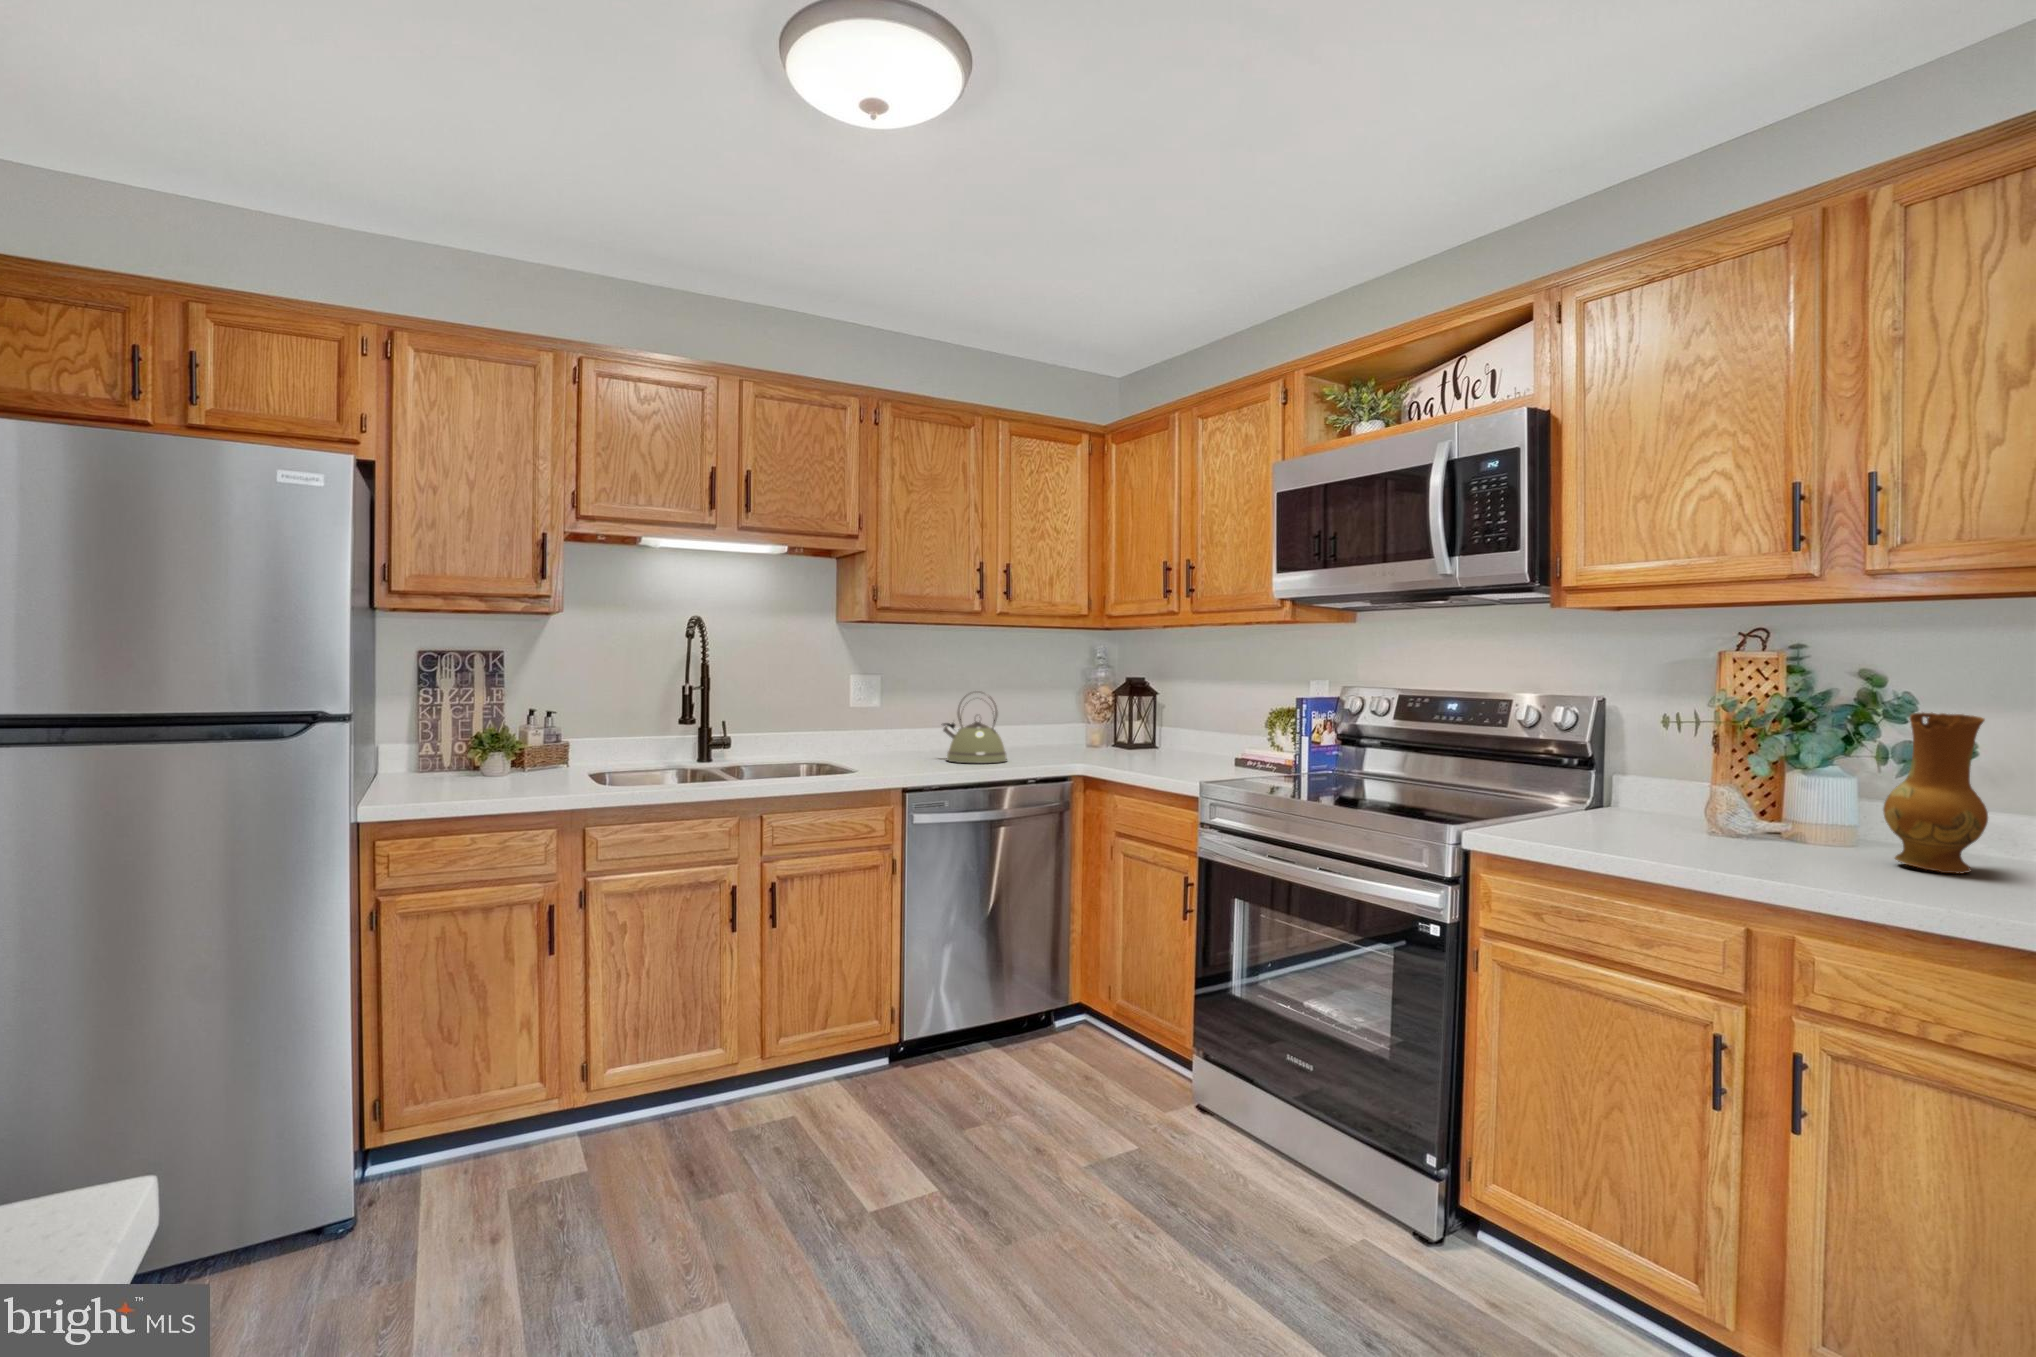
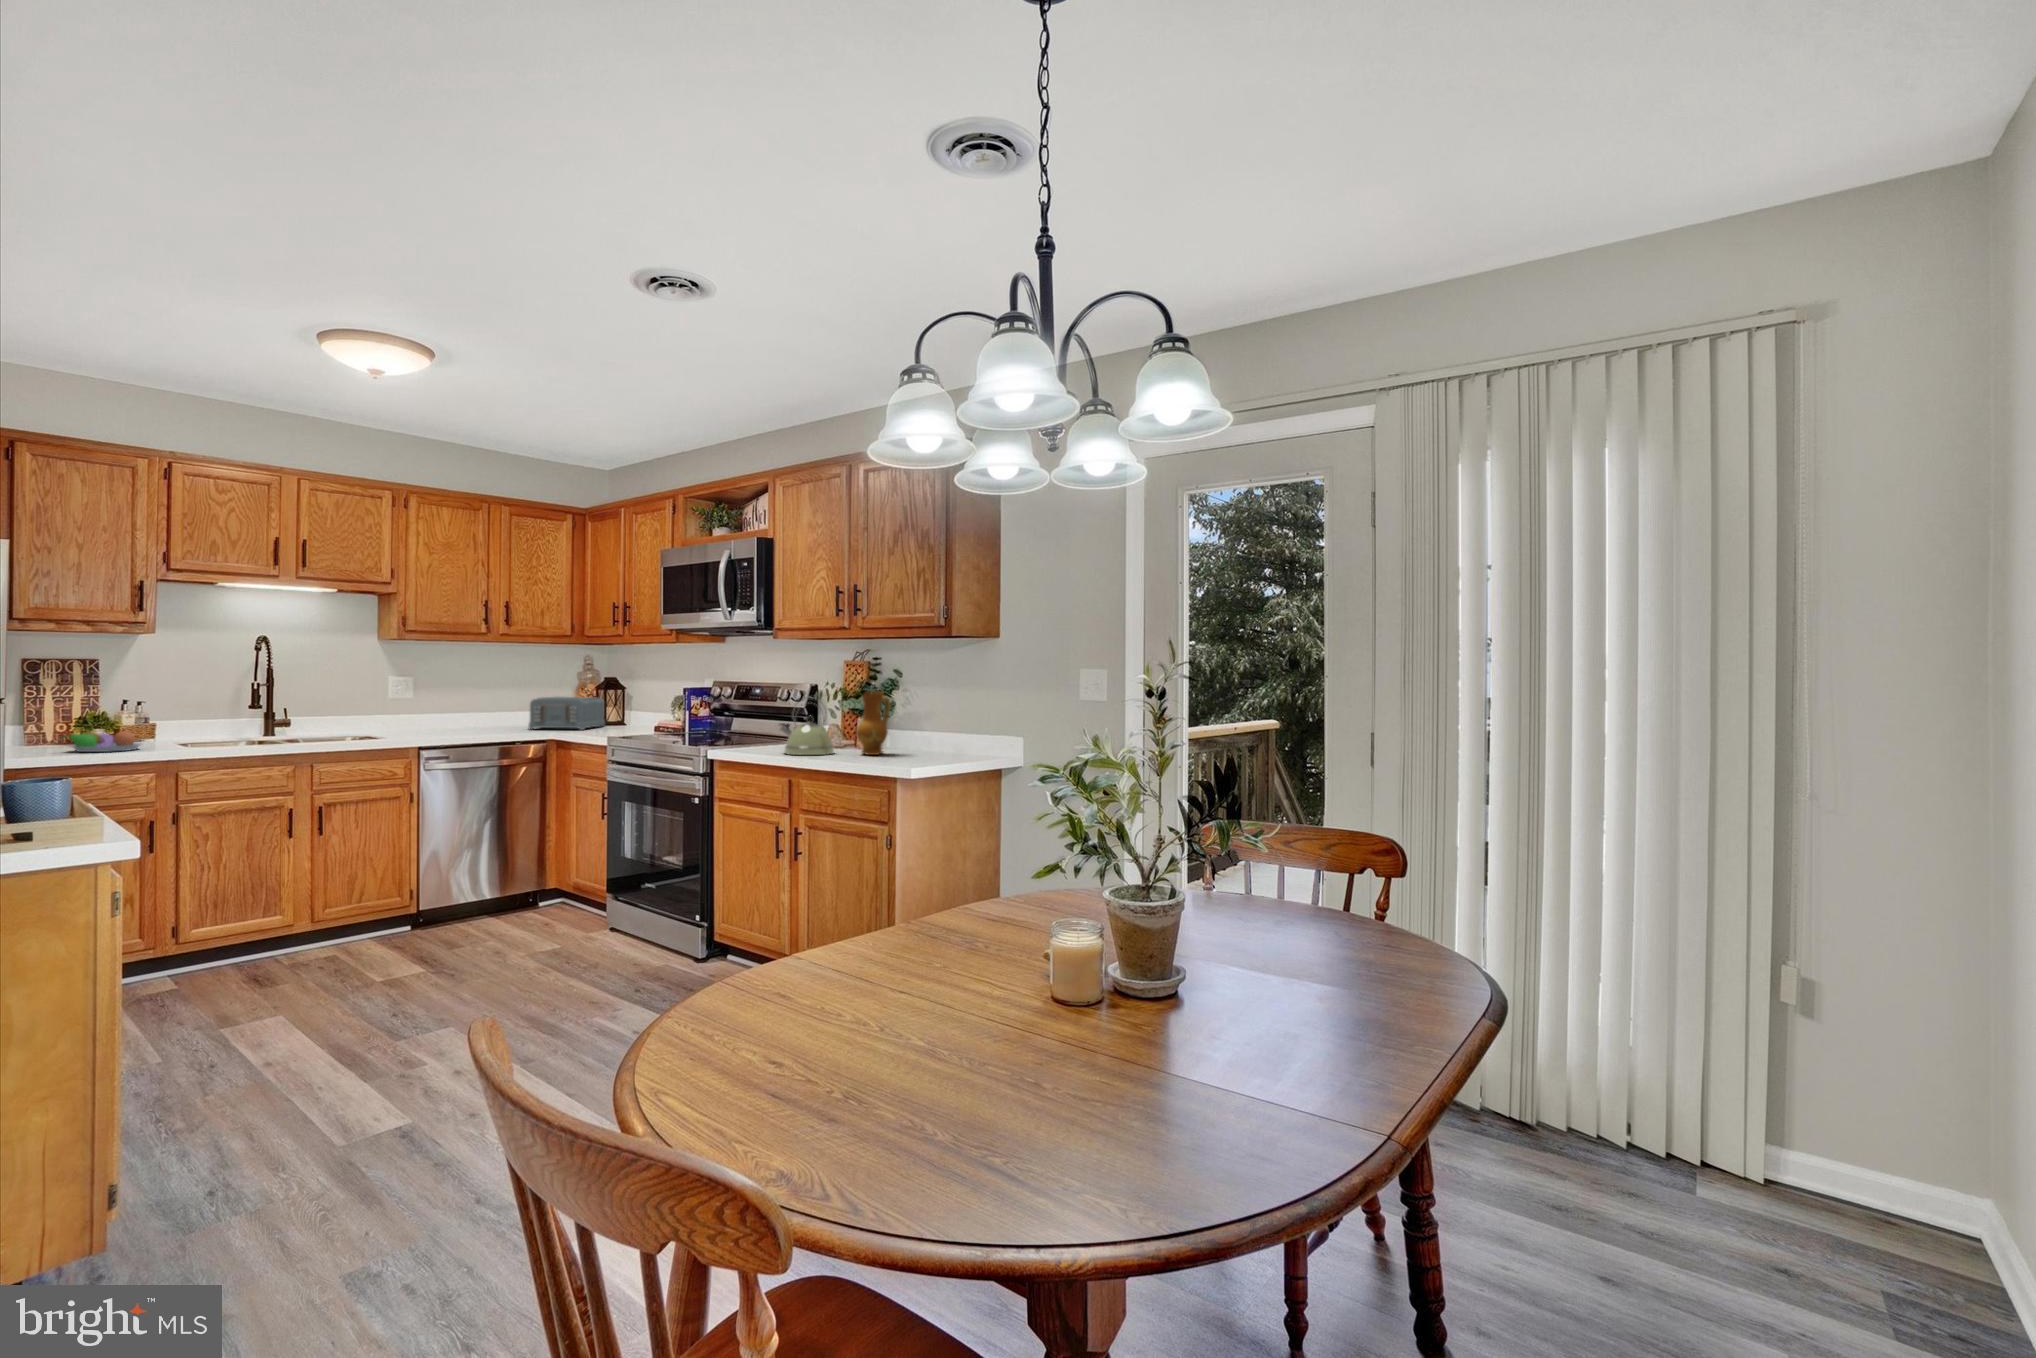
kettle: present [943,693,1007,763] -> present [780,698,834,755]
toaster: none [1034,707,1132,761] -> present [529,697,605,730]
fruit bowl: none [445,753,549,792] -> present [62,730,141,752]

